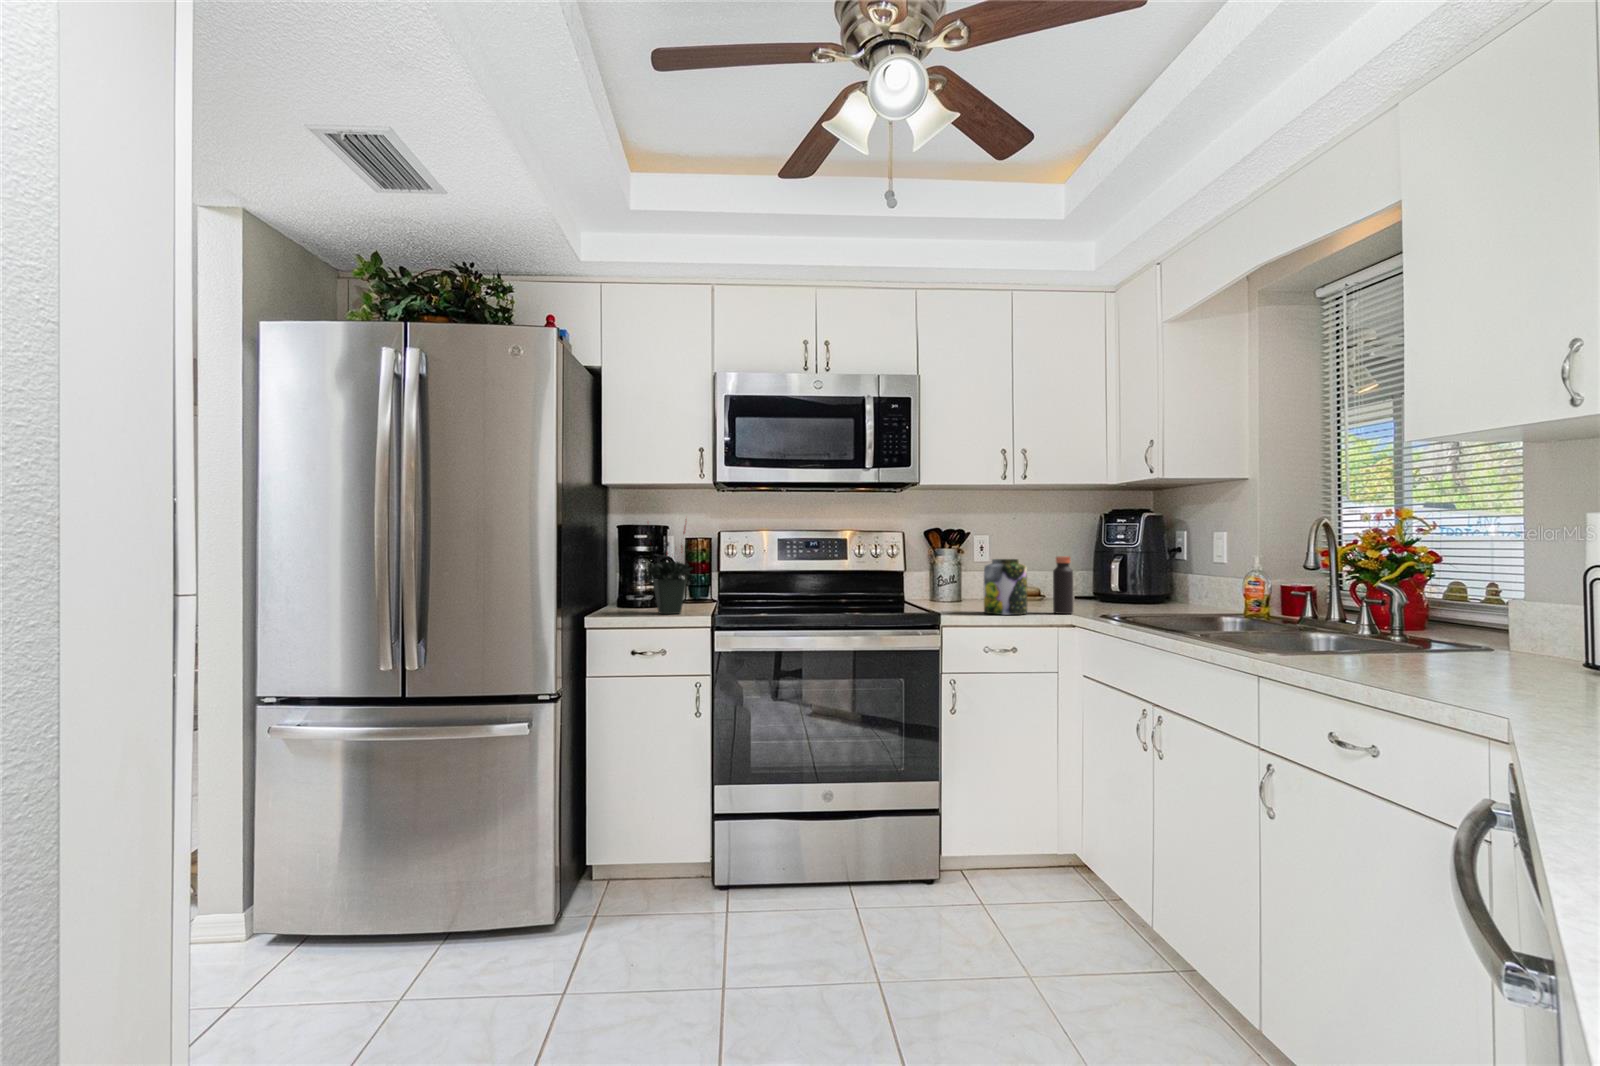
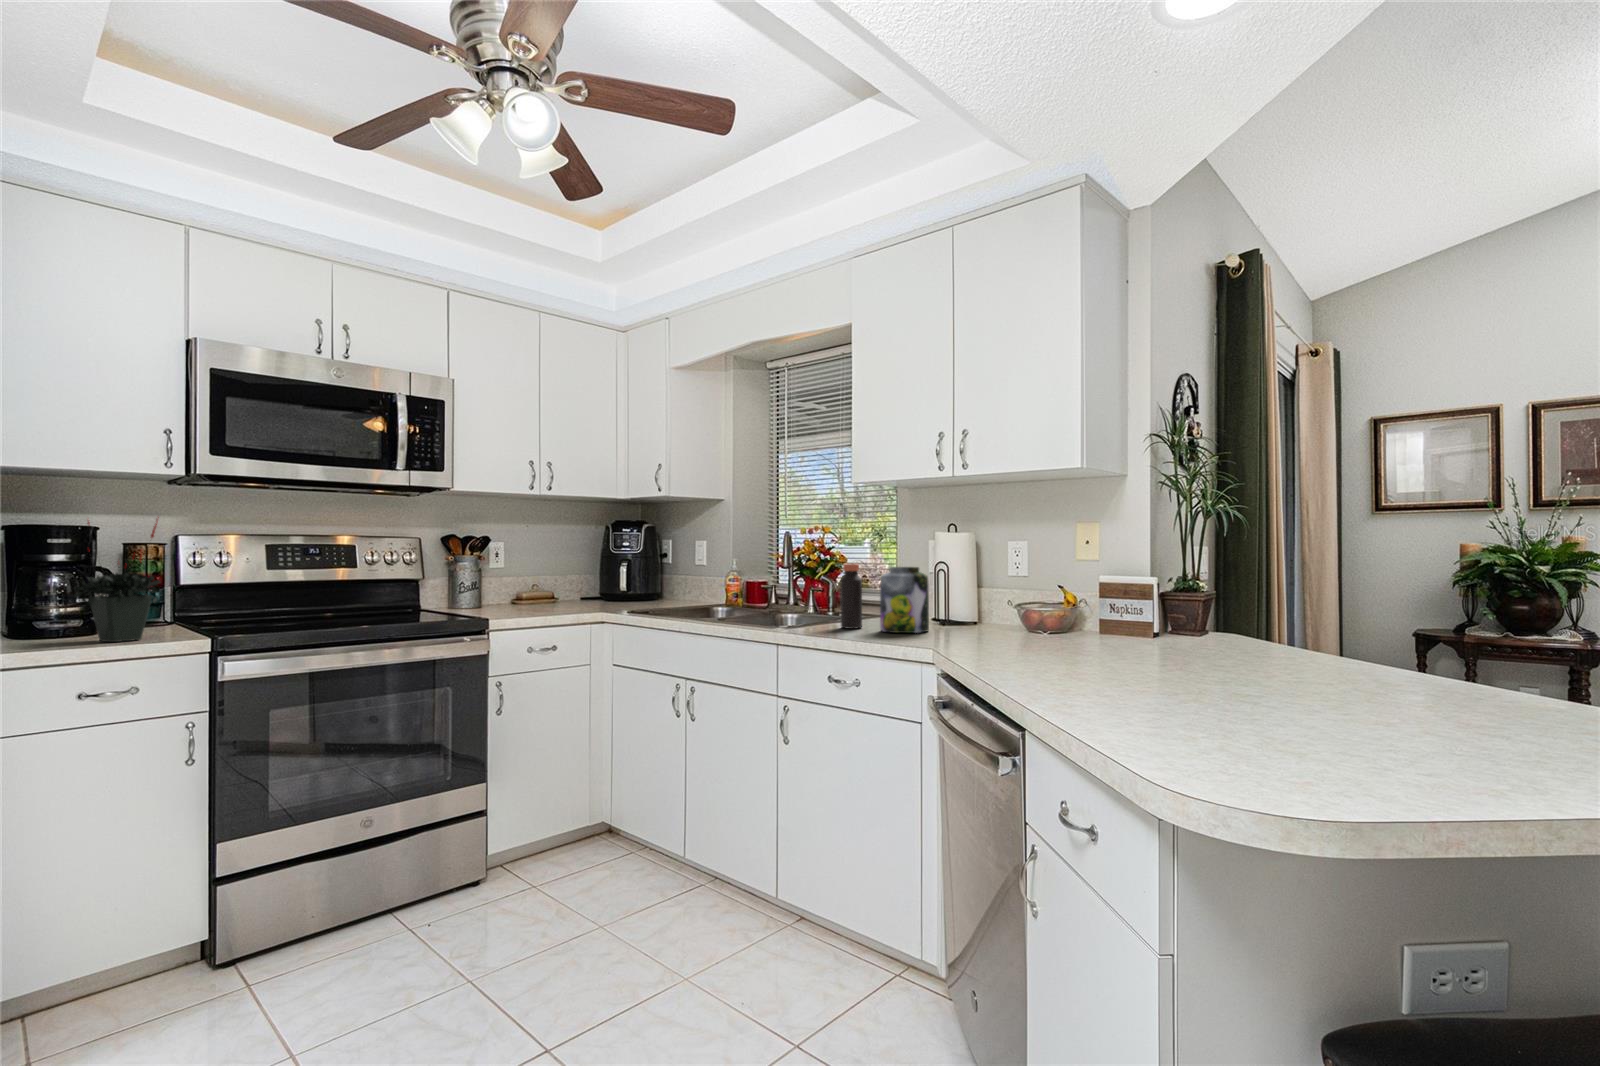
bottle: present [1053,556,1073,614] -> present [840,564,862,629]
jar: present [984,559,1027,615] -> present [880,567,929,633]

